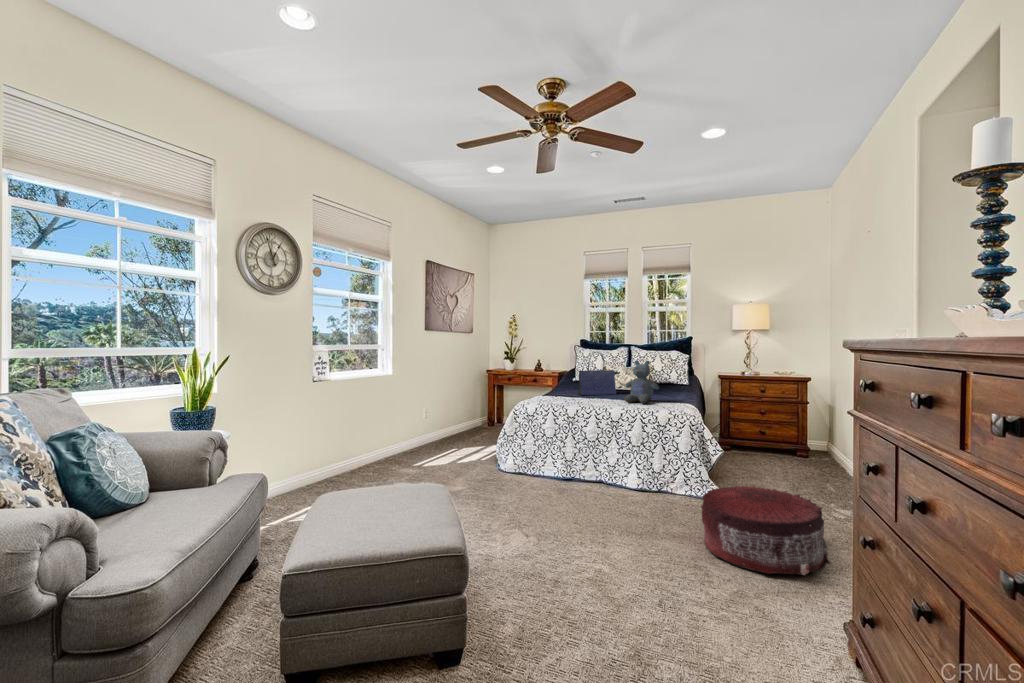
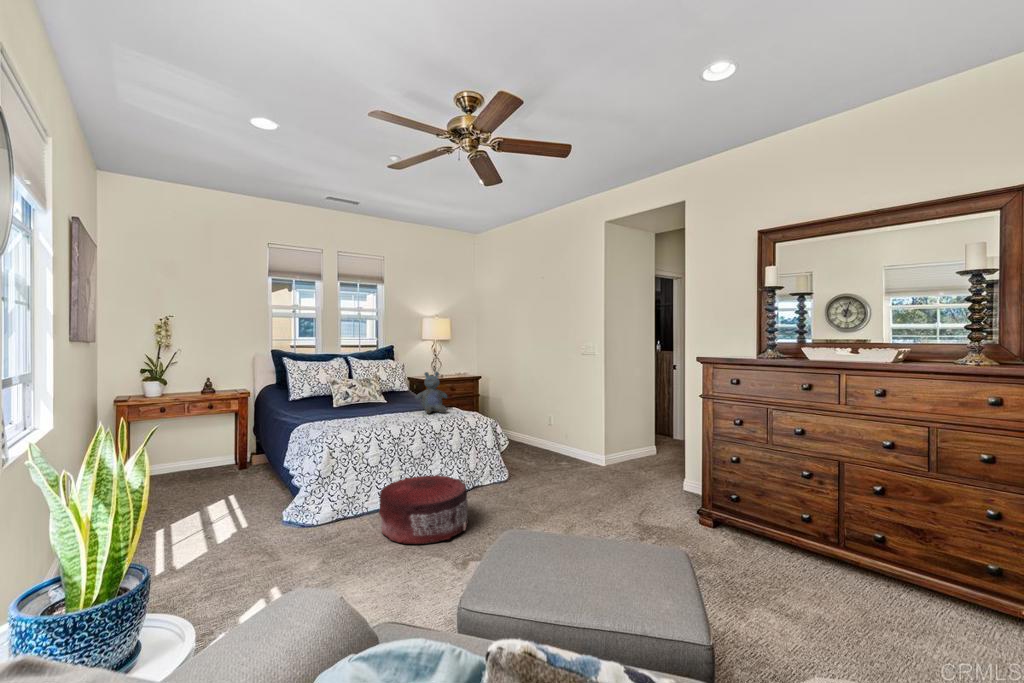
tote bag: present [578,352,616,395] -> none [354,365,384,414]
pouf: present [701,485,830,575] -> present [379,475,469,544]

